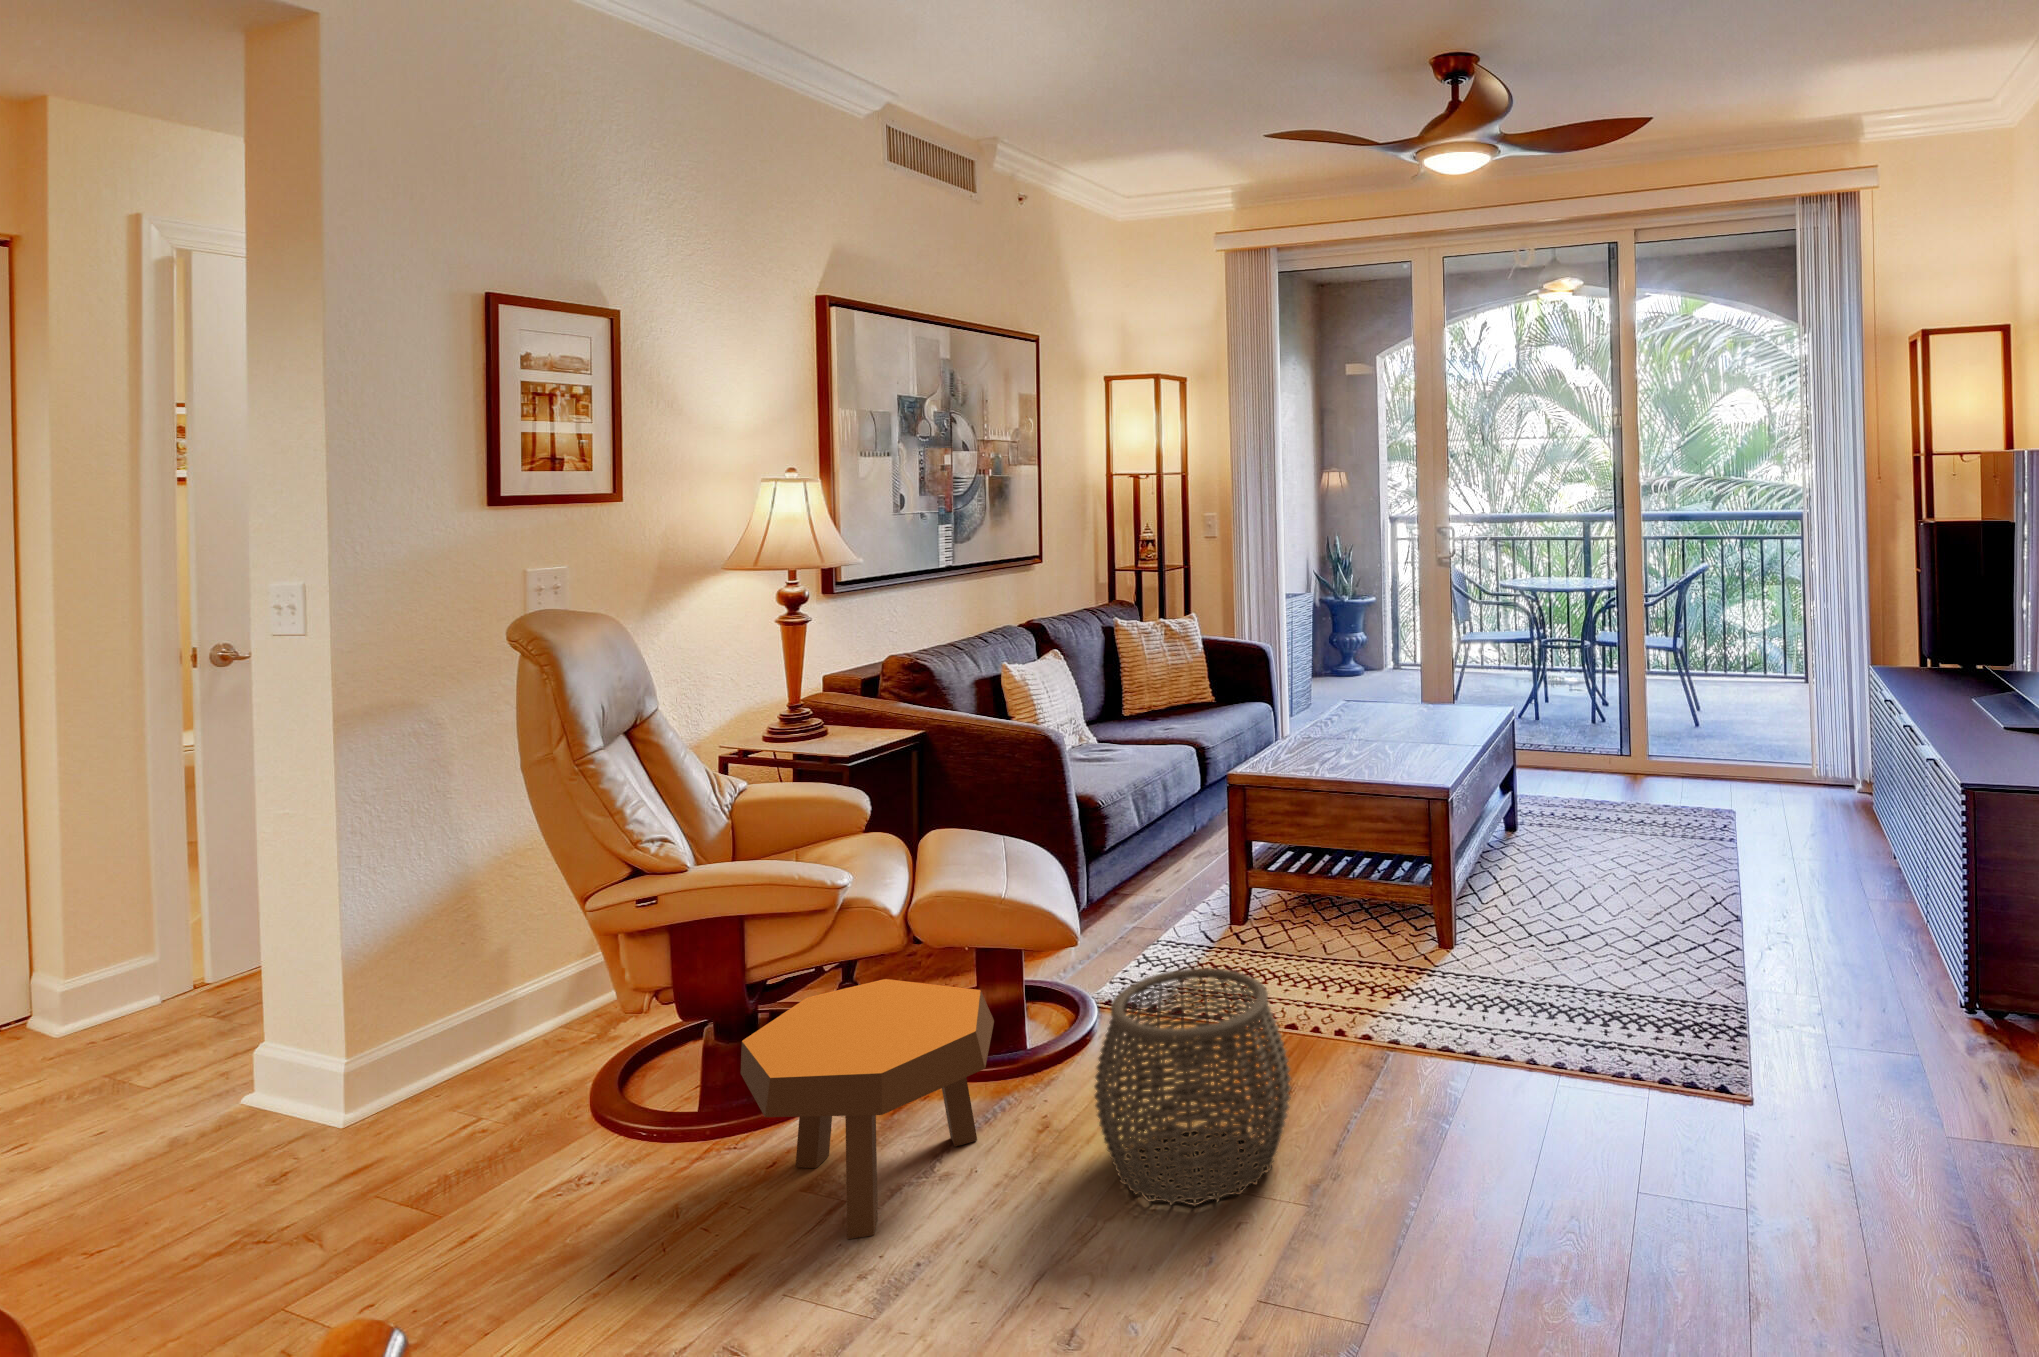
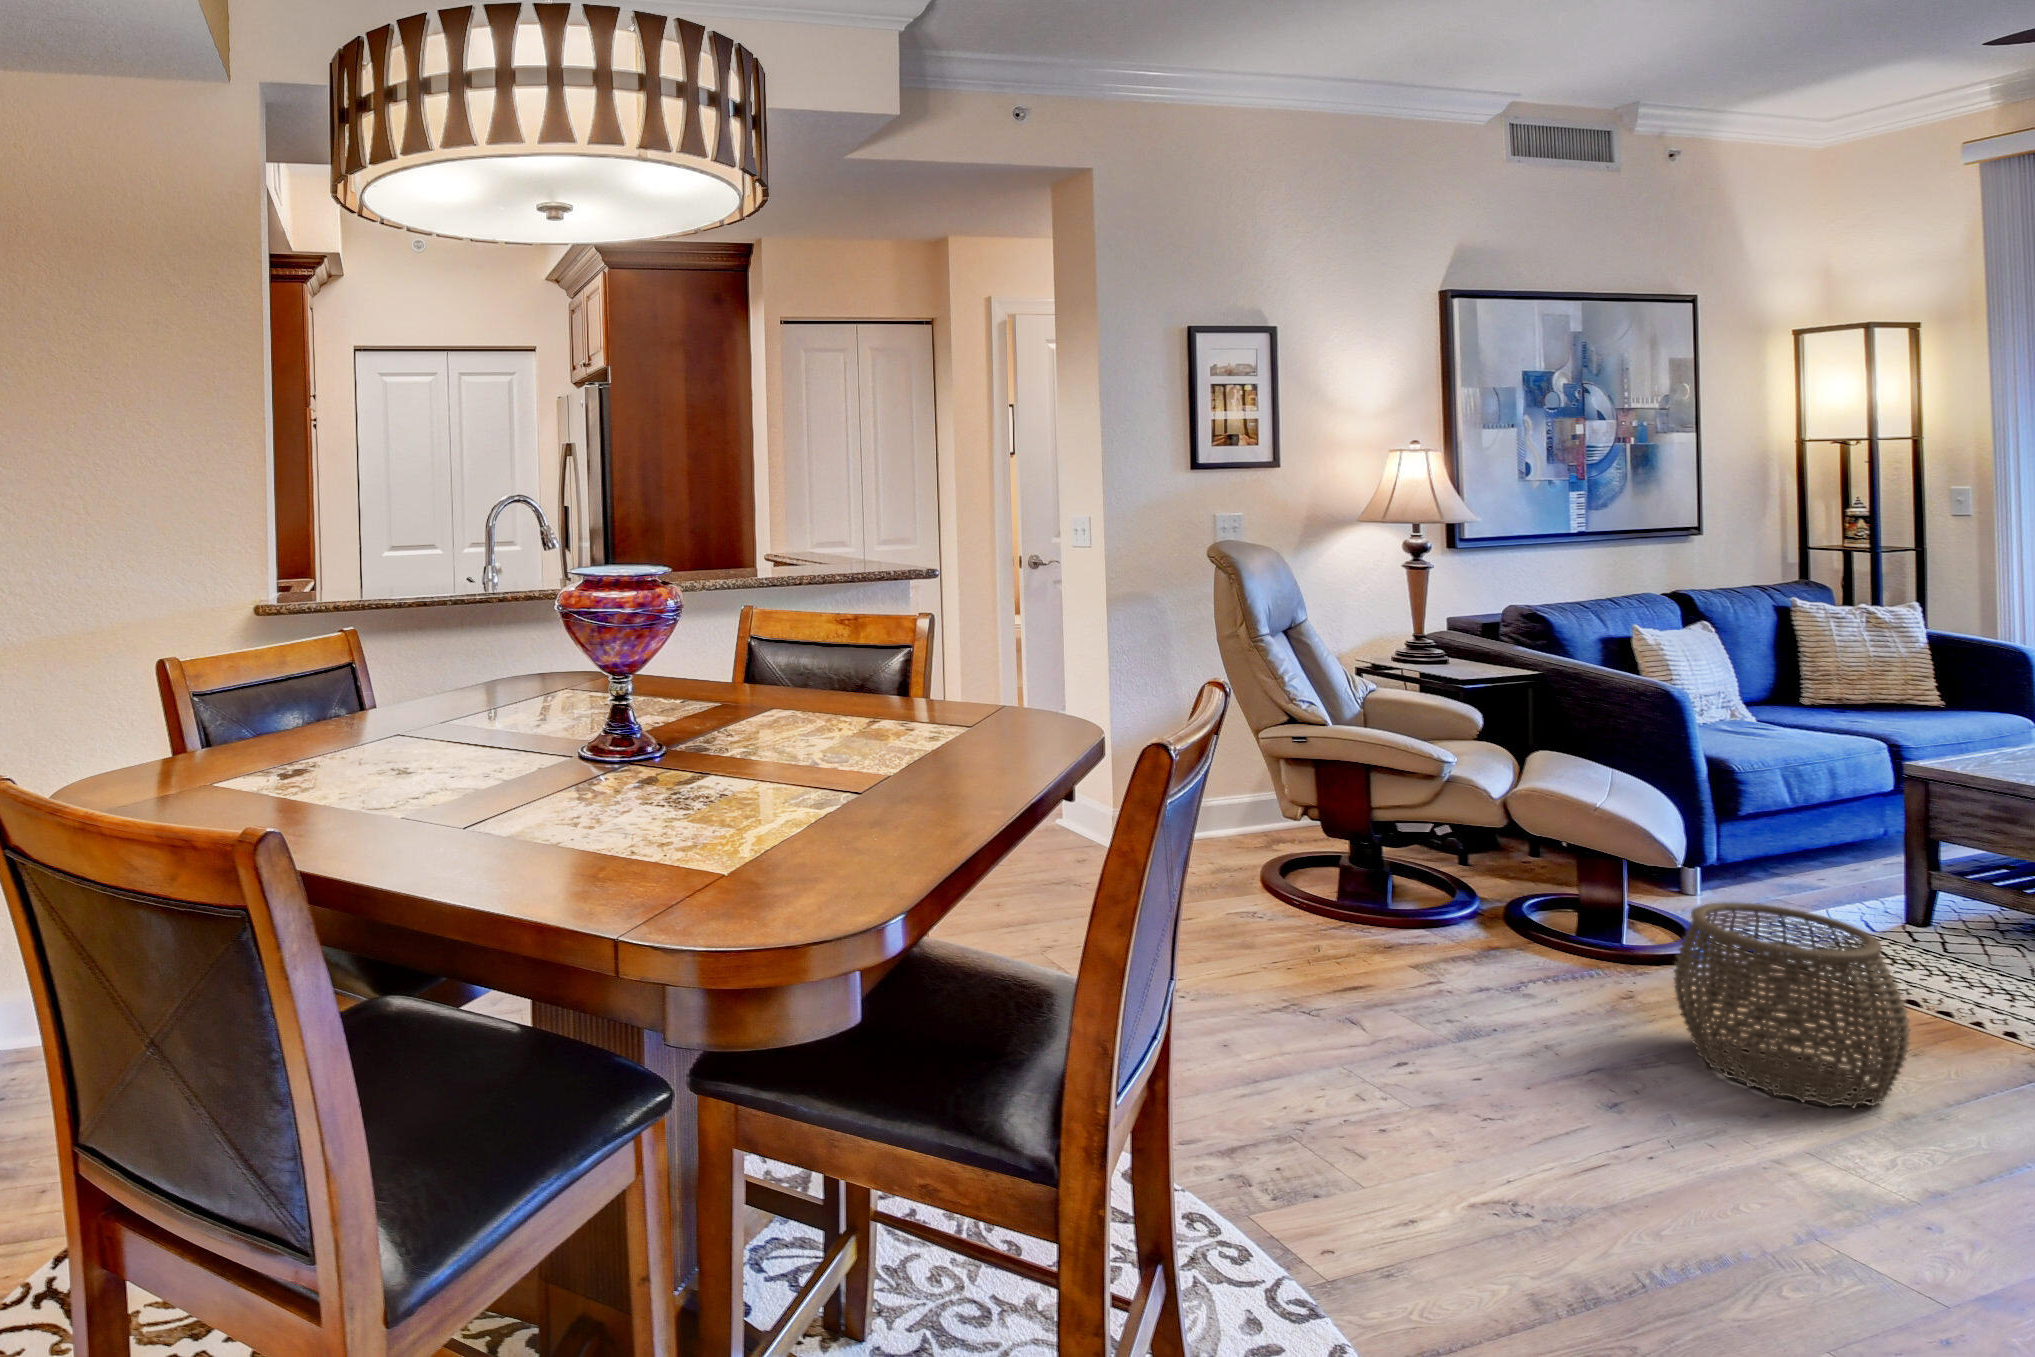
footstool: present [741,979,994,1239] -> none [1366,840,1582,1007]

